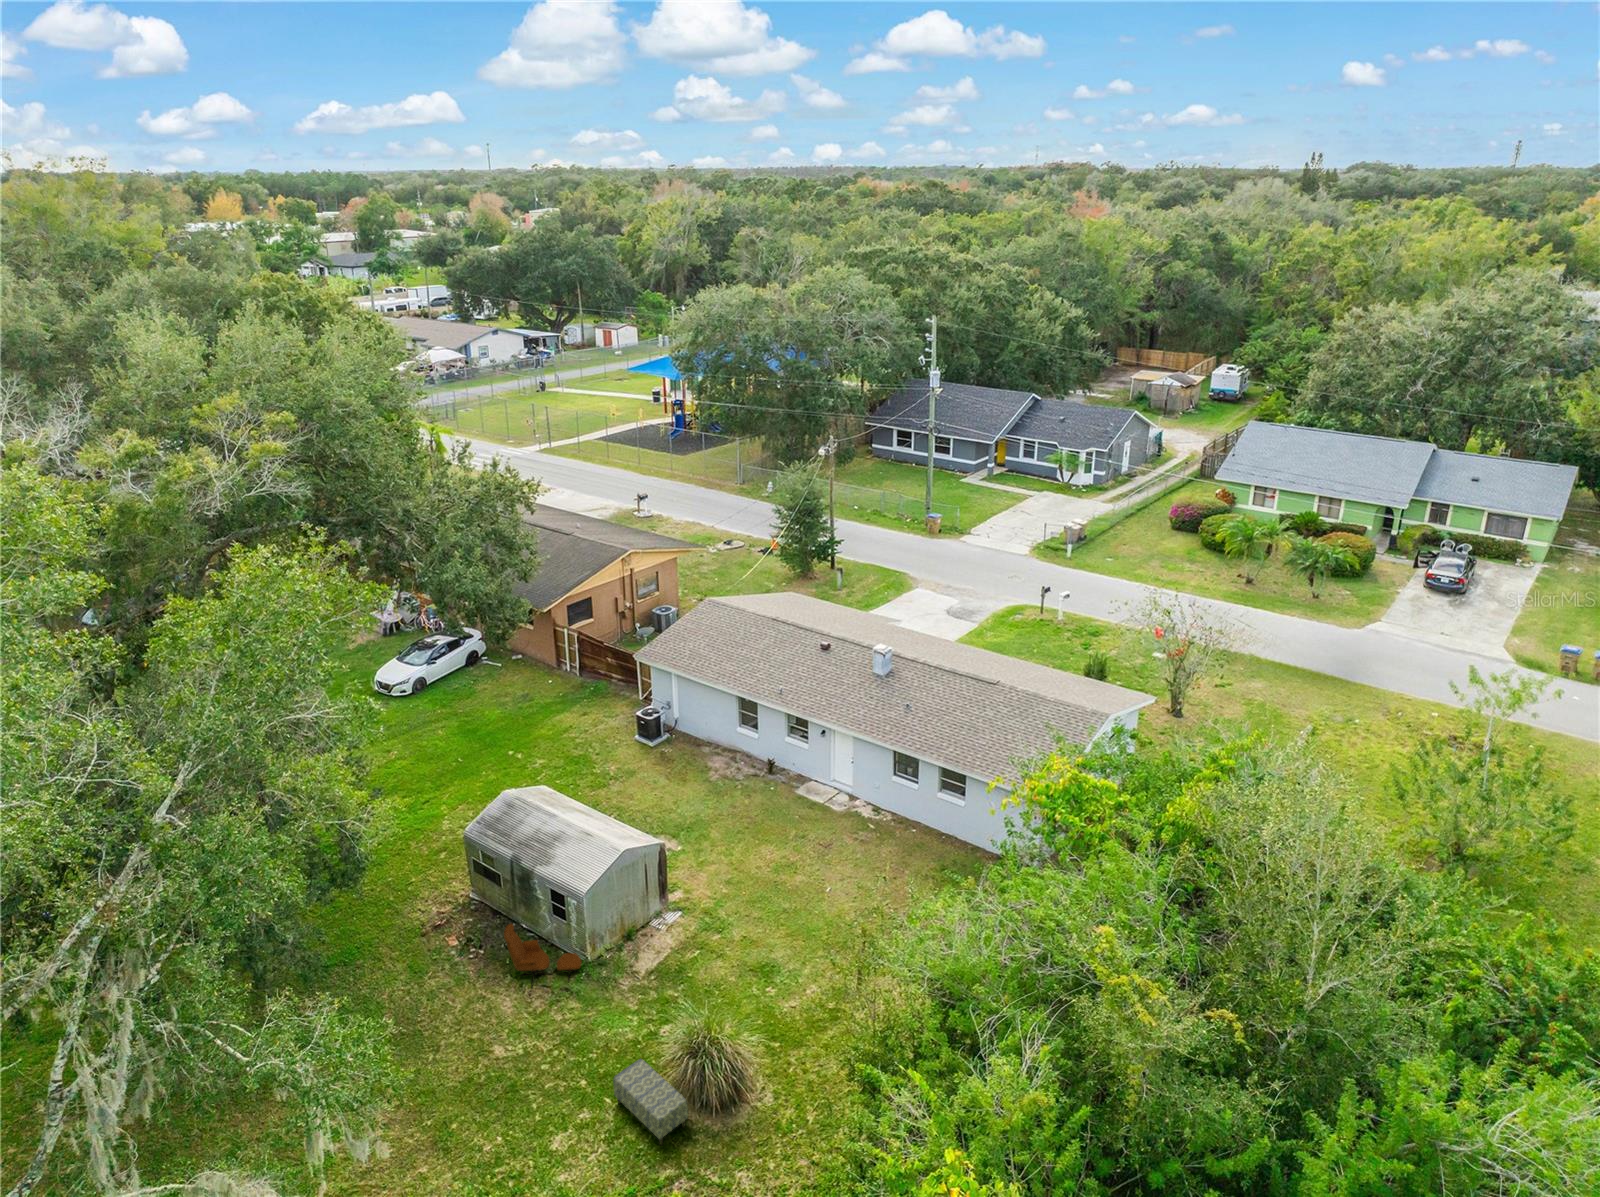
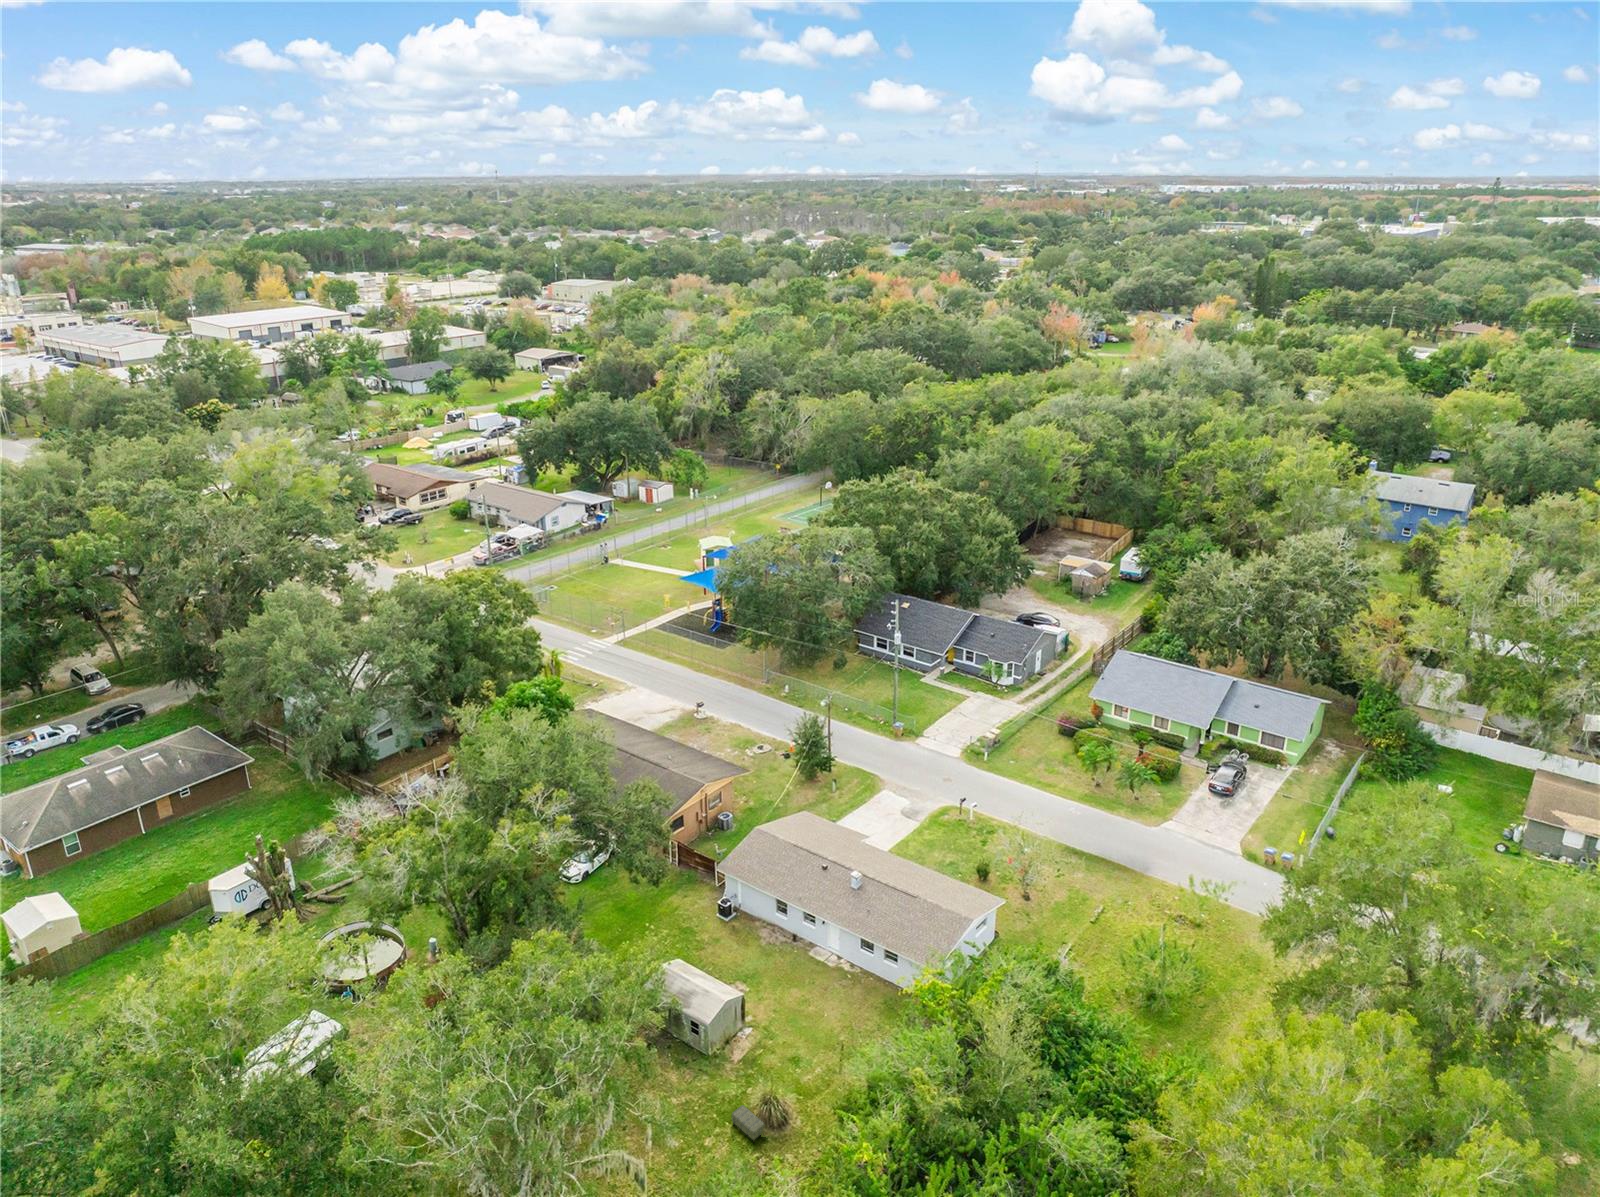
lounge chair: present [504,924,582,984] -> none [673,1039,708,1070]

